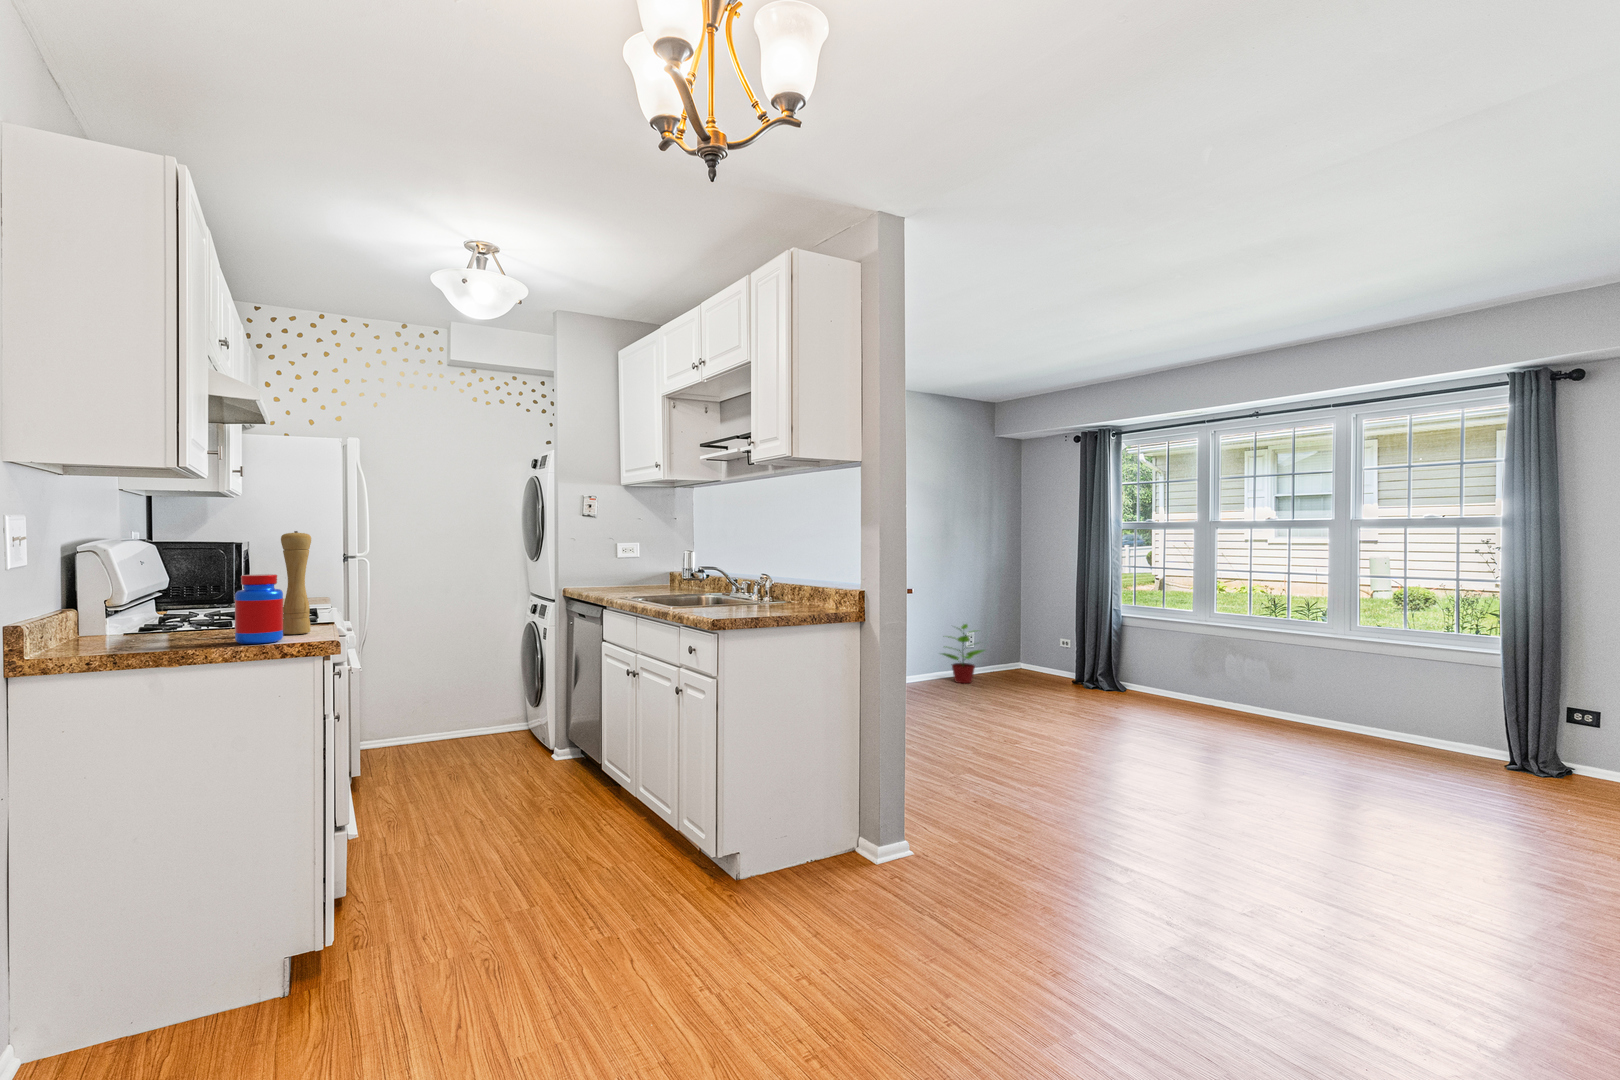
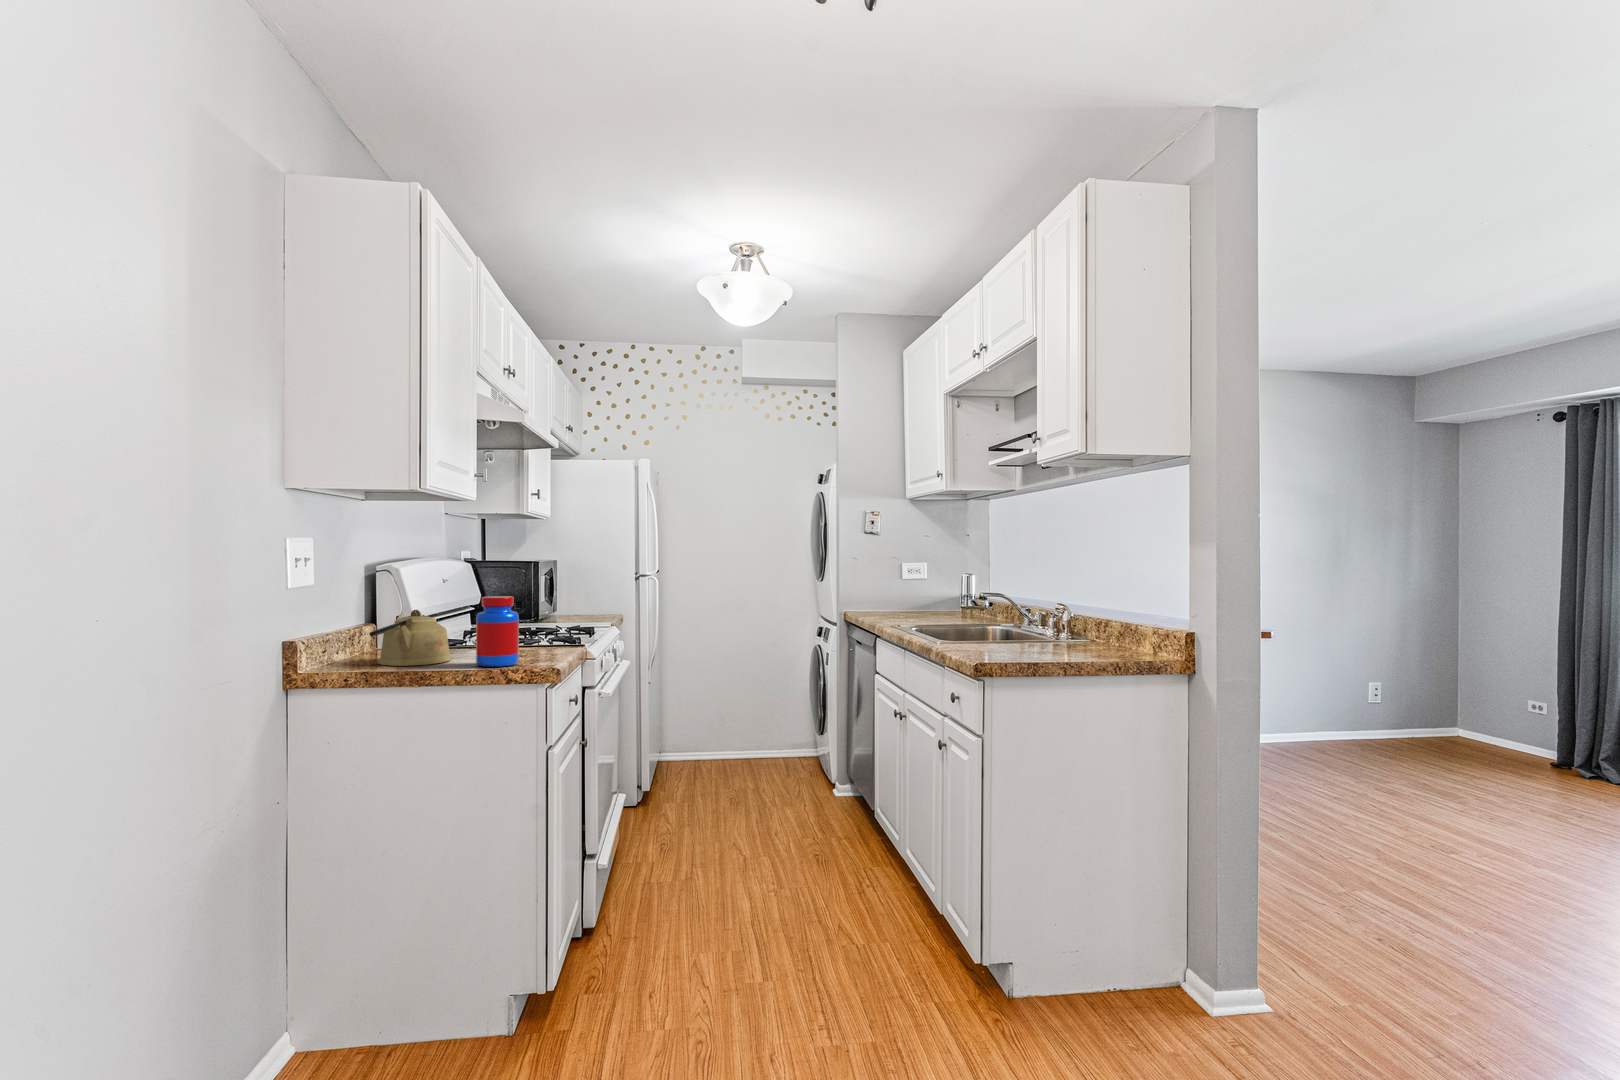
pepper mill: present [281,531,311,634] -> none [527,552,554,657]
kettle: none [98,590,196,649] -> present [369,610,451,666]
potted plant: present [942,624,984,683] -> none [1332,670,1410,754]

